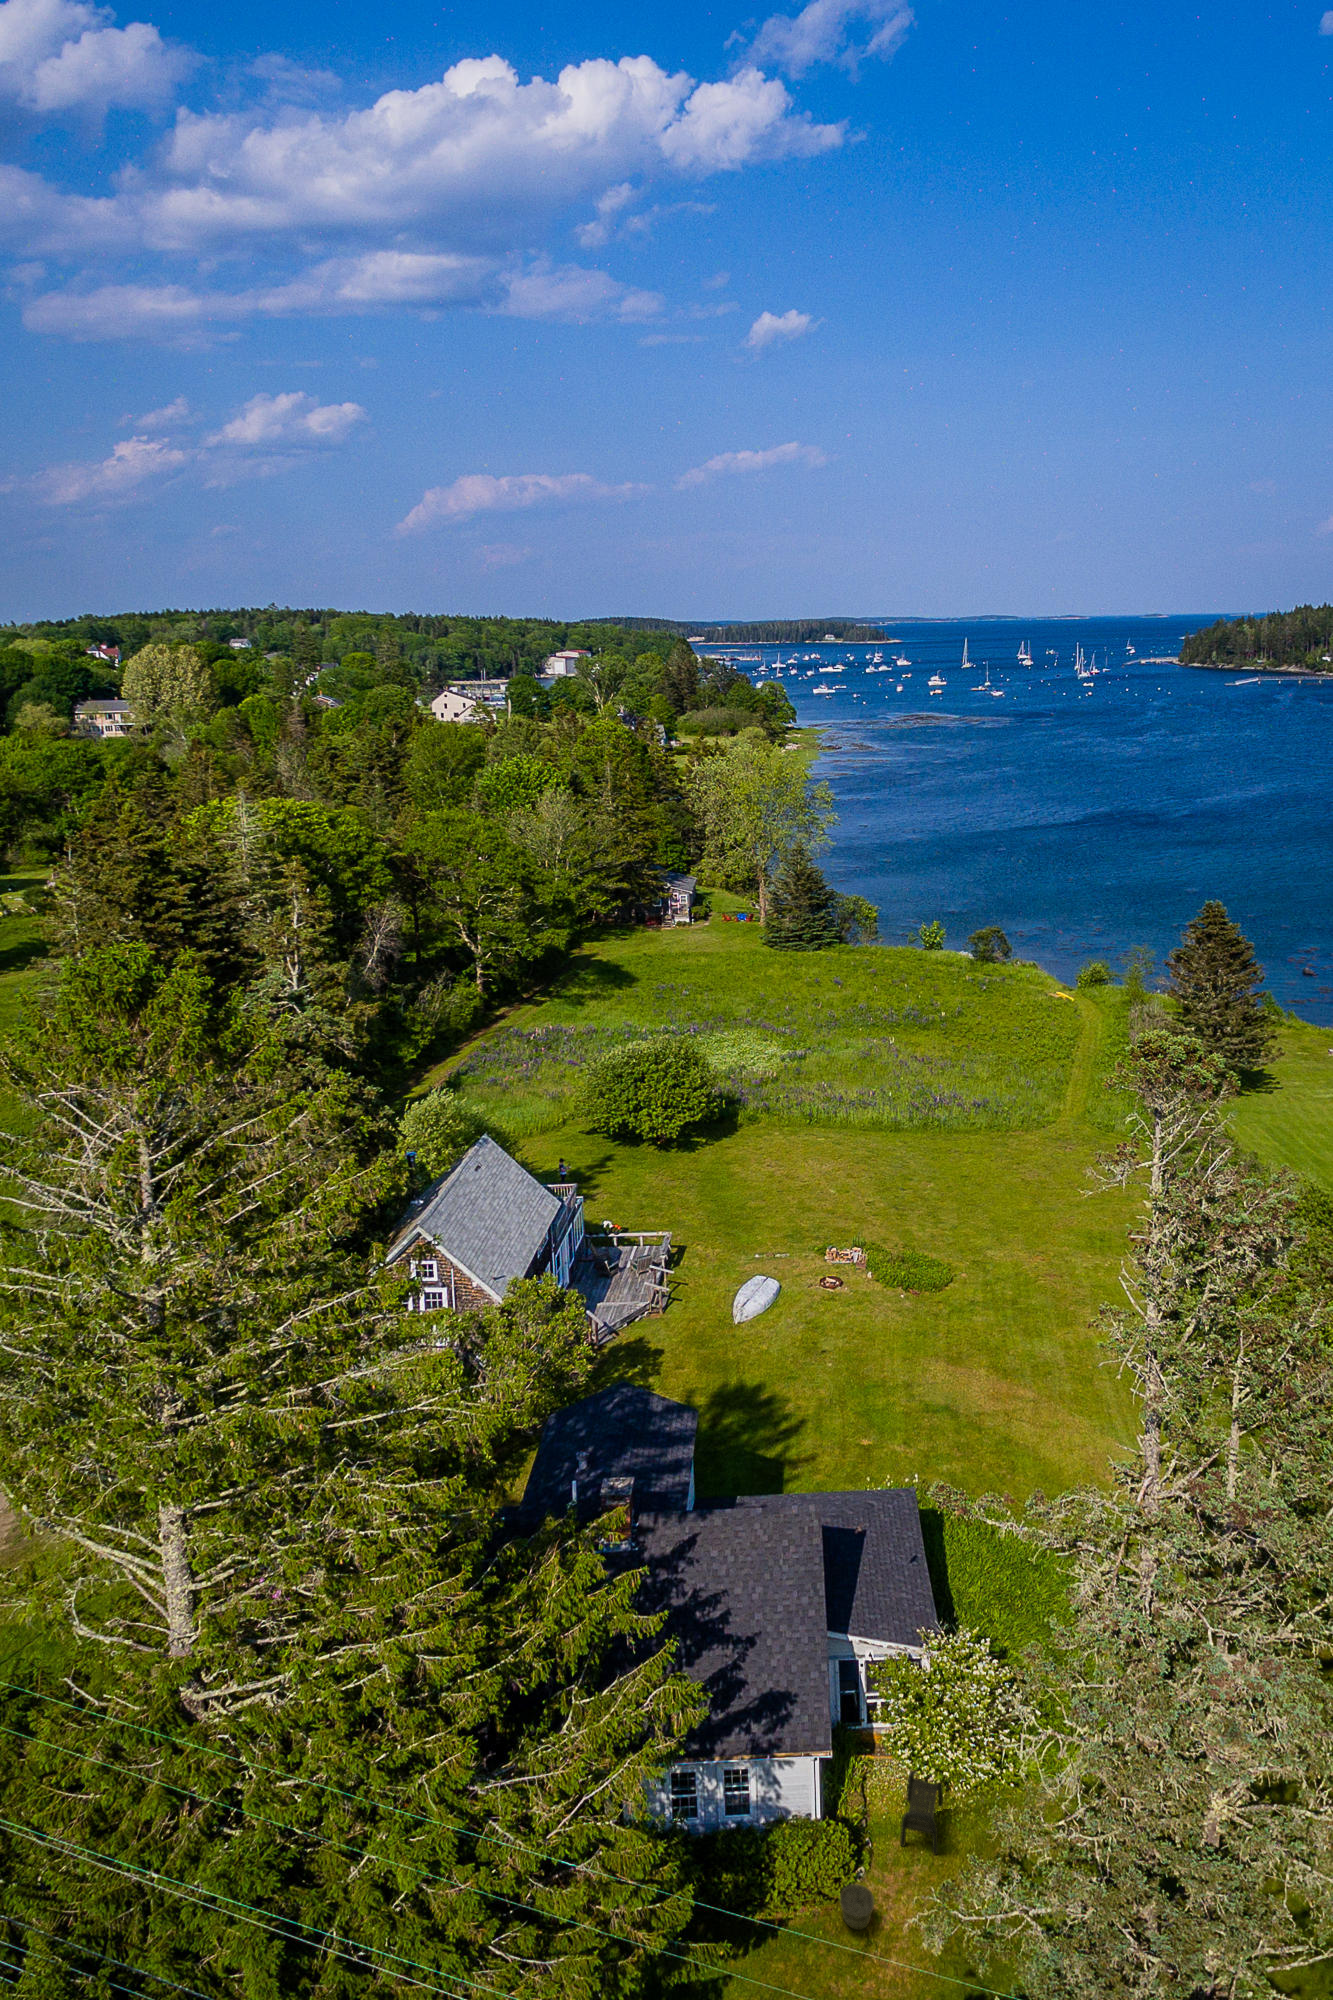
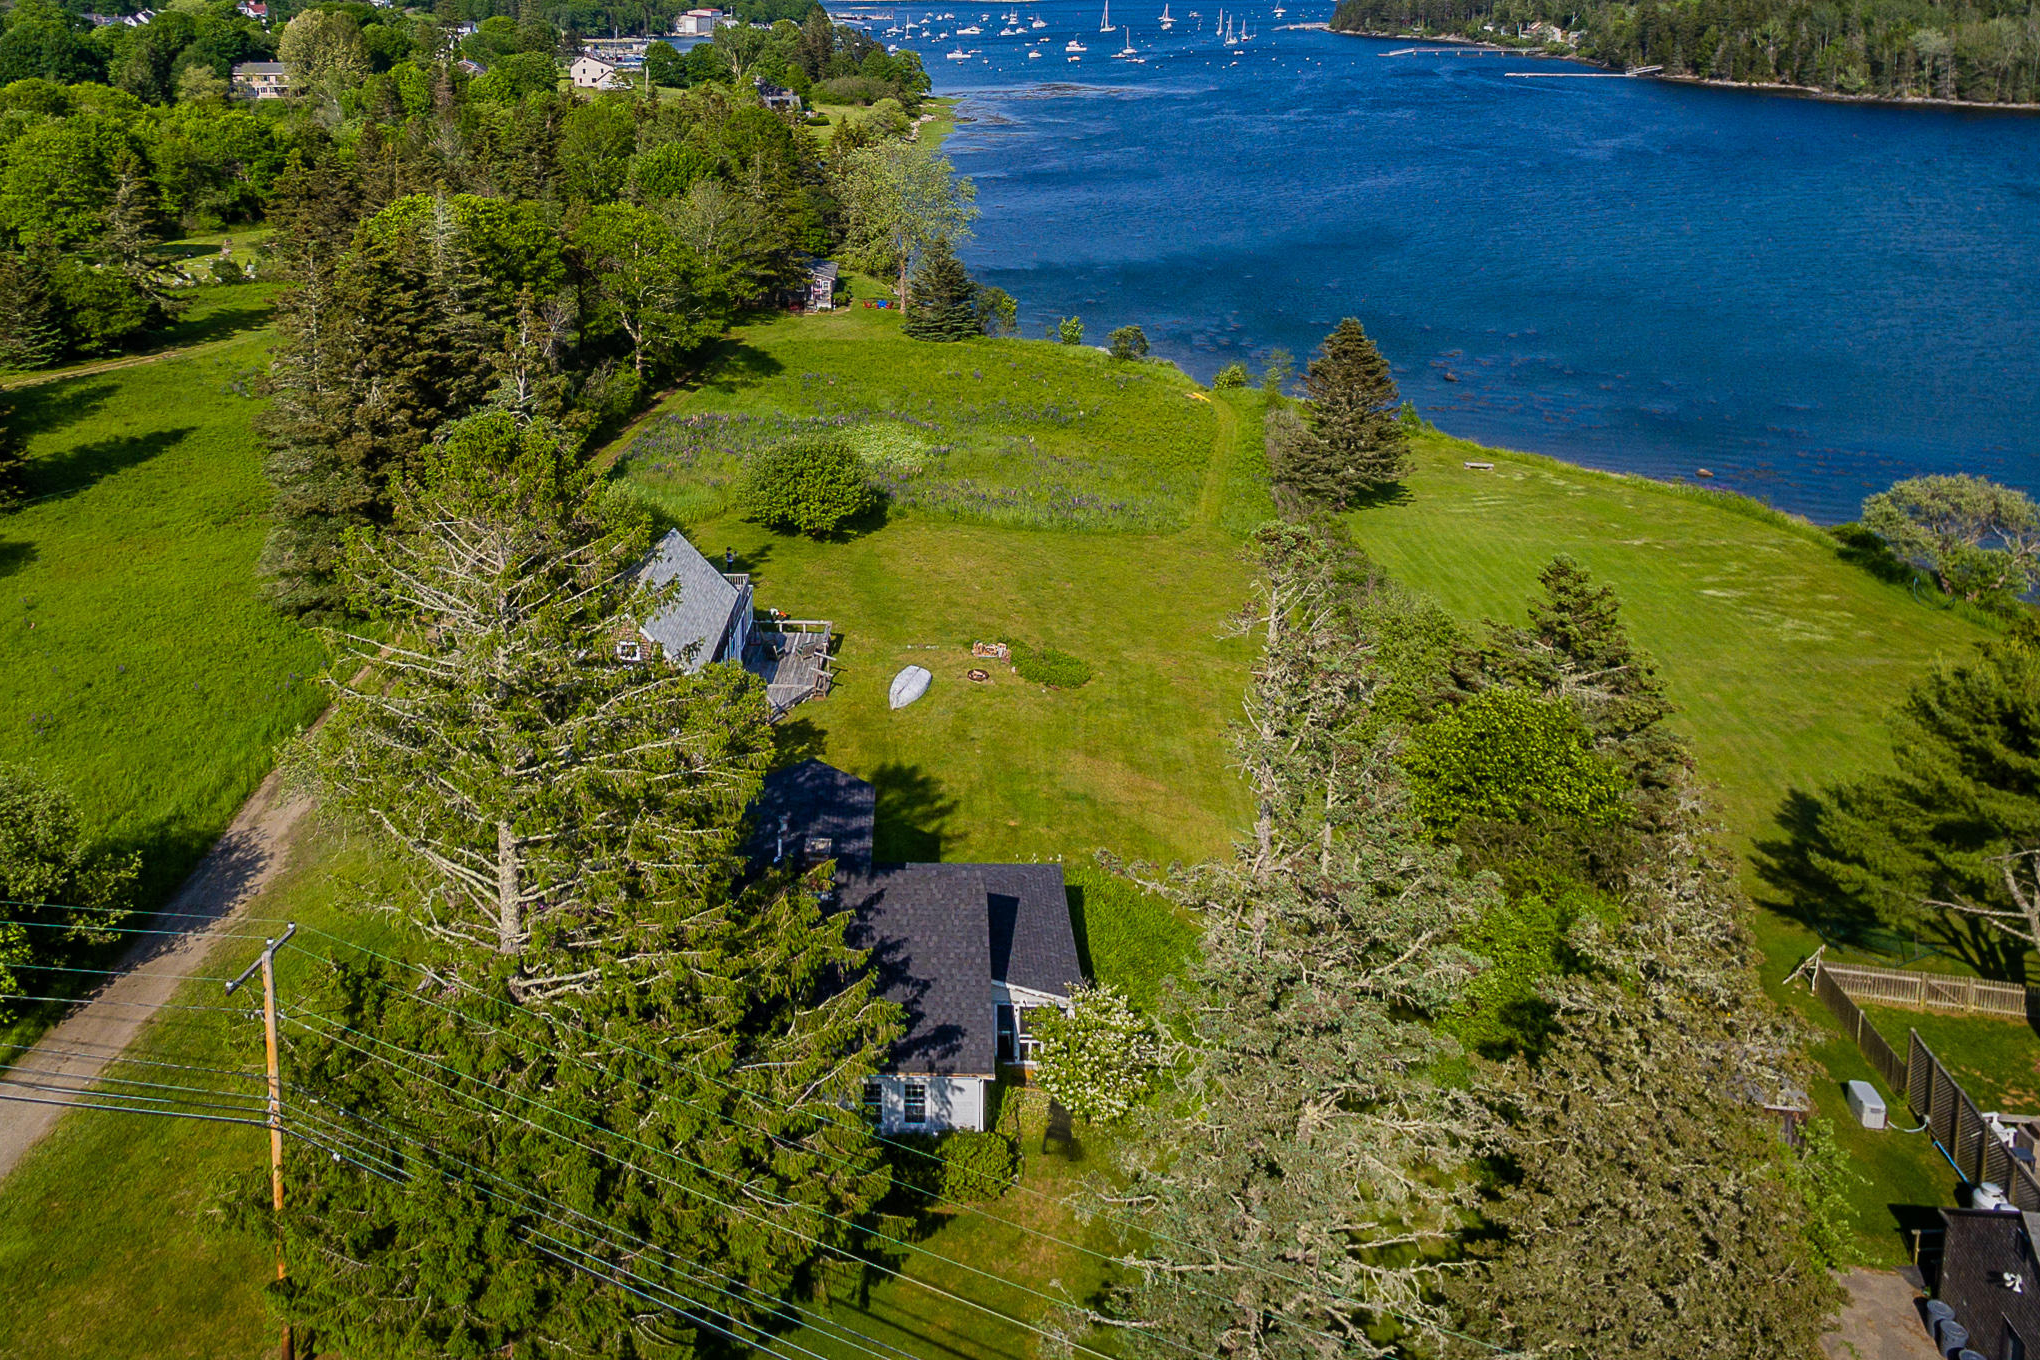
wooden bucket: present [840,1884,874,1930] -> none [994,1179,1022,1214]

